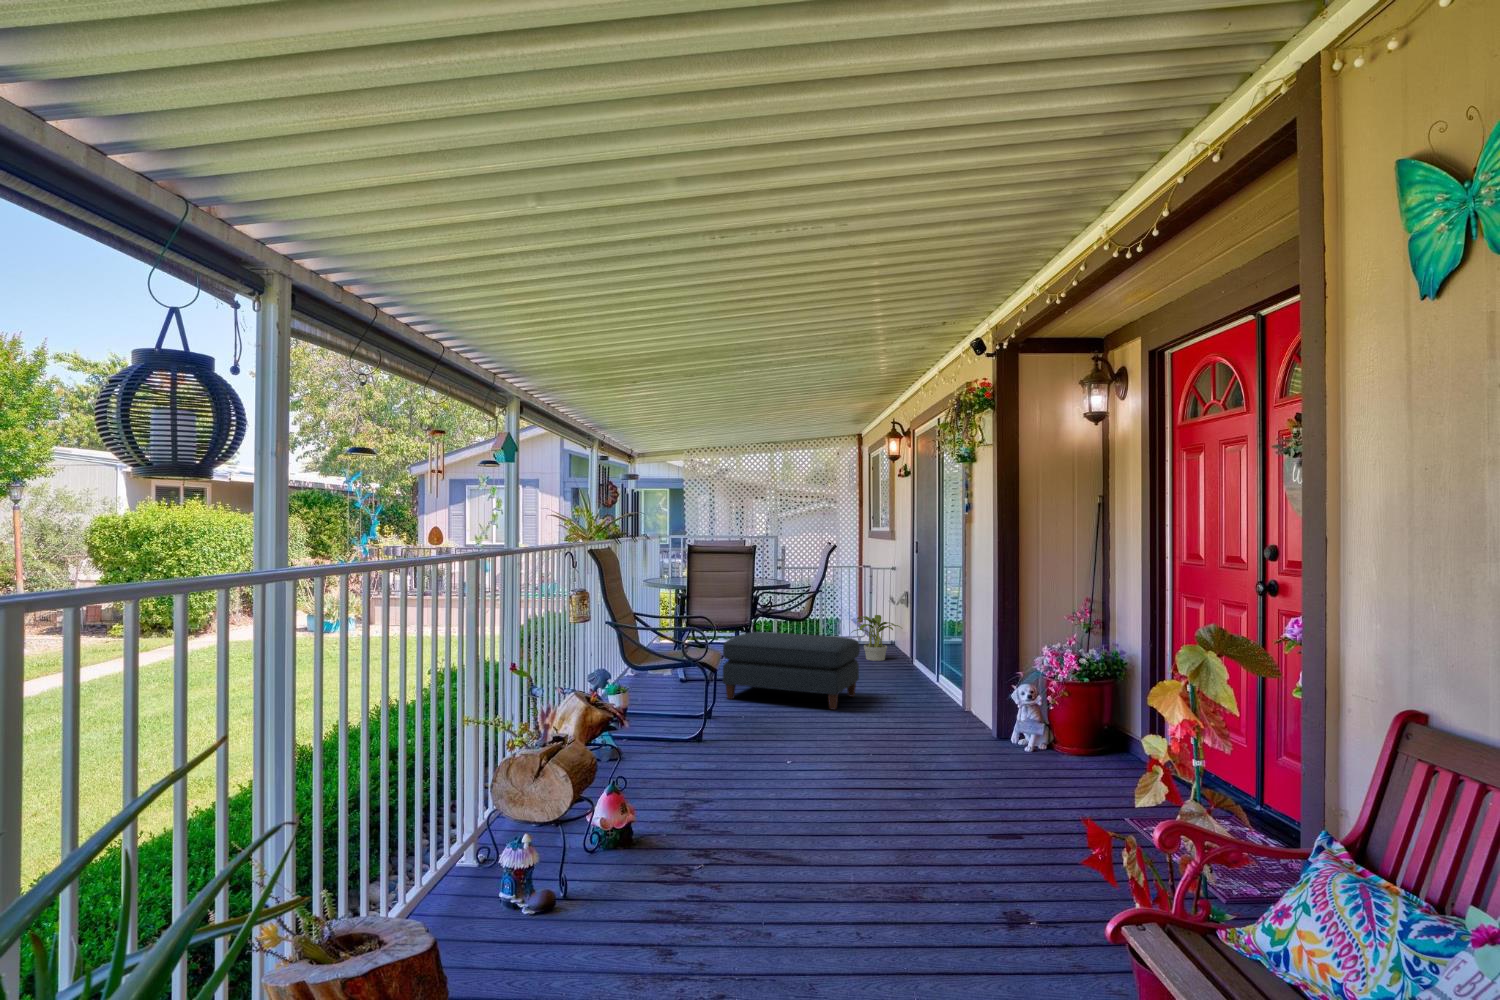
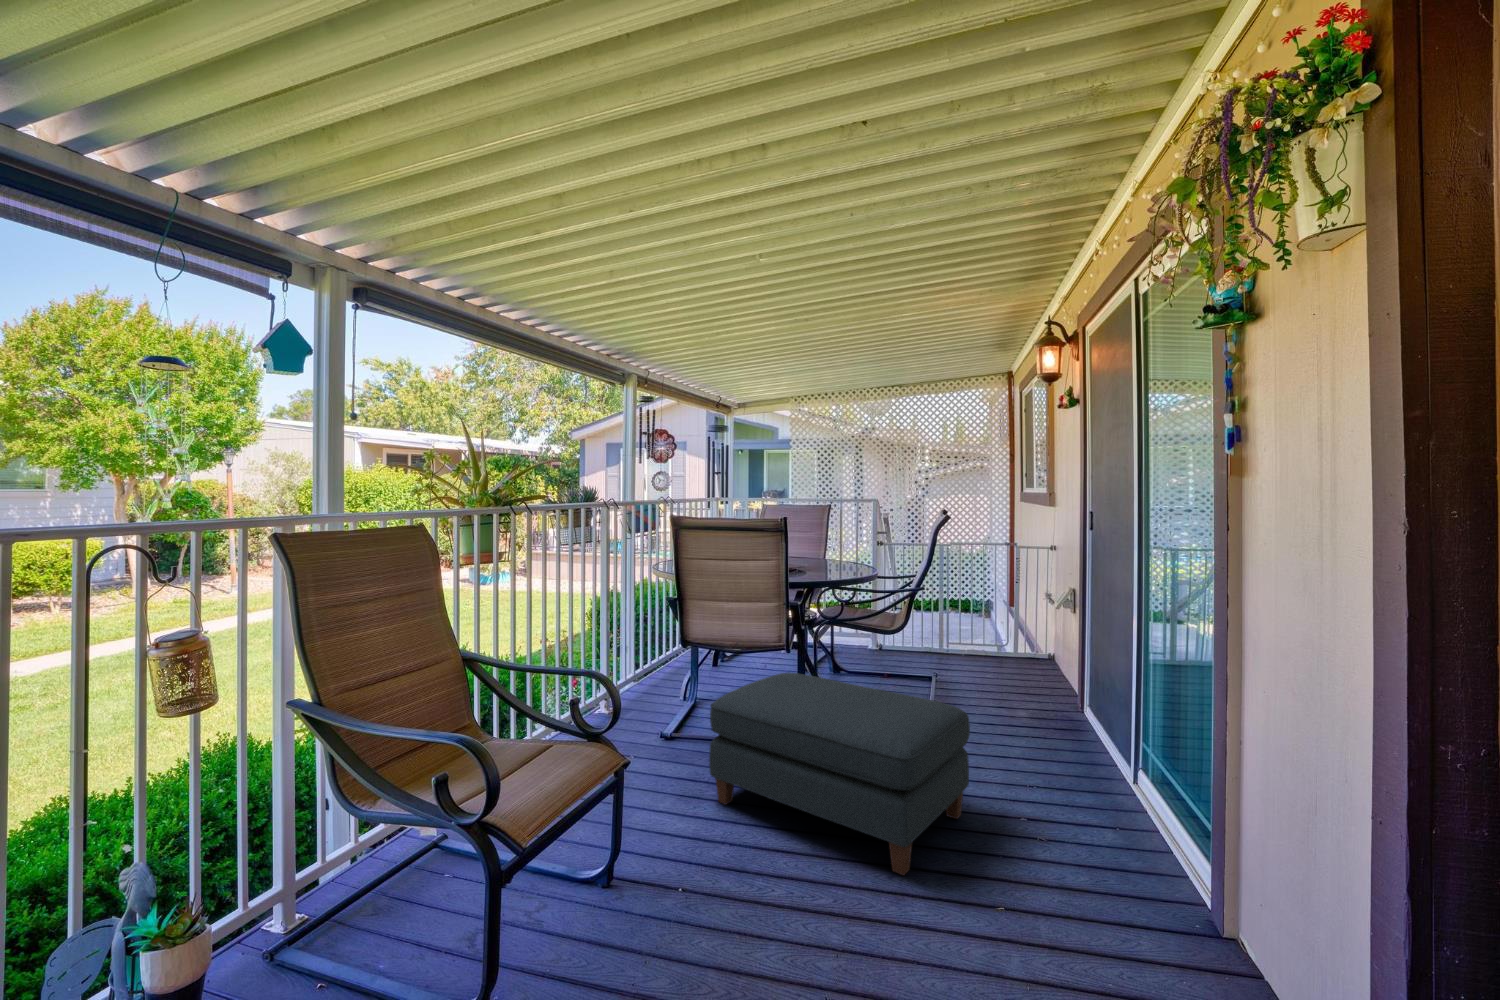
potted plant: present [851,615,900,661] -> none [979,623,1067,698]

